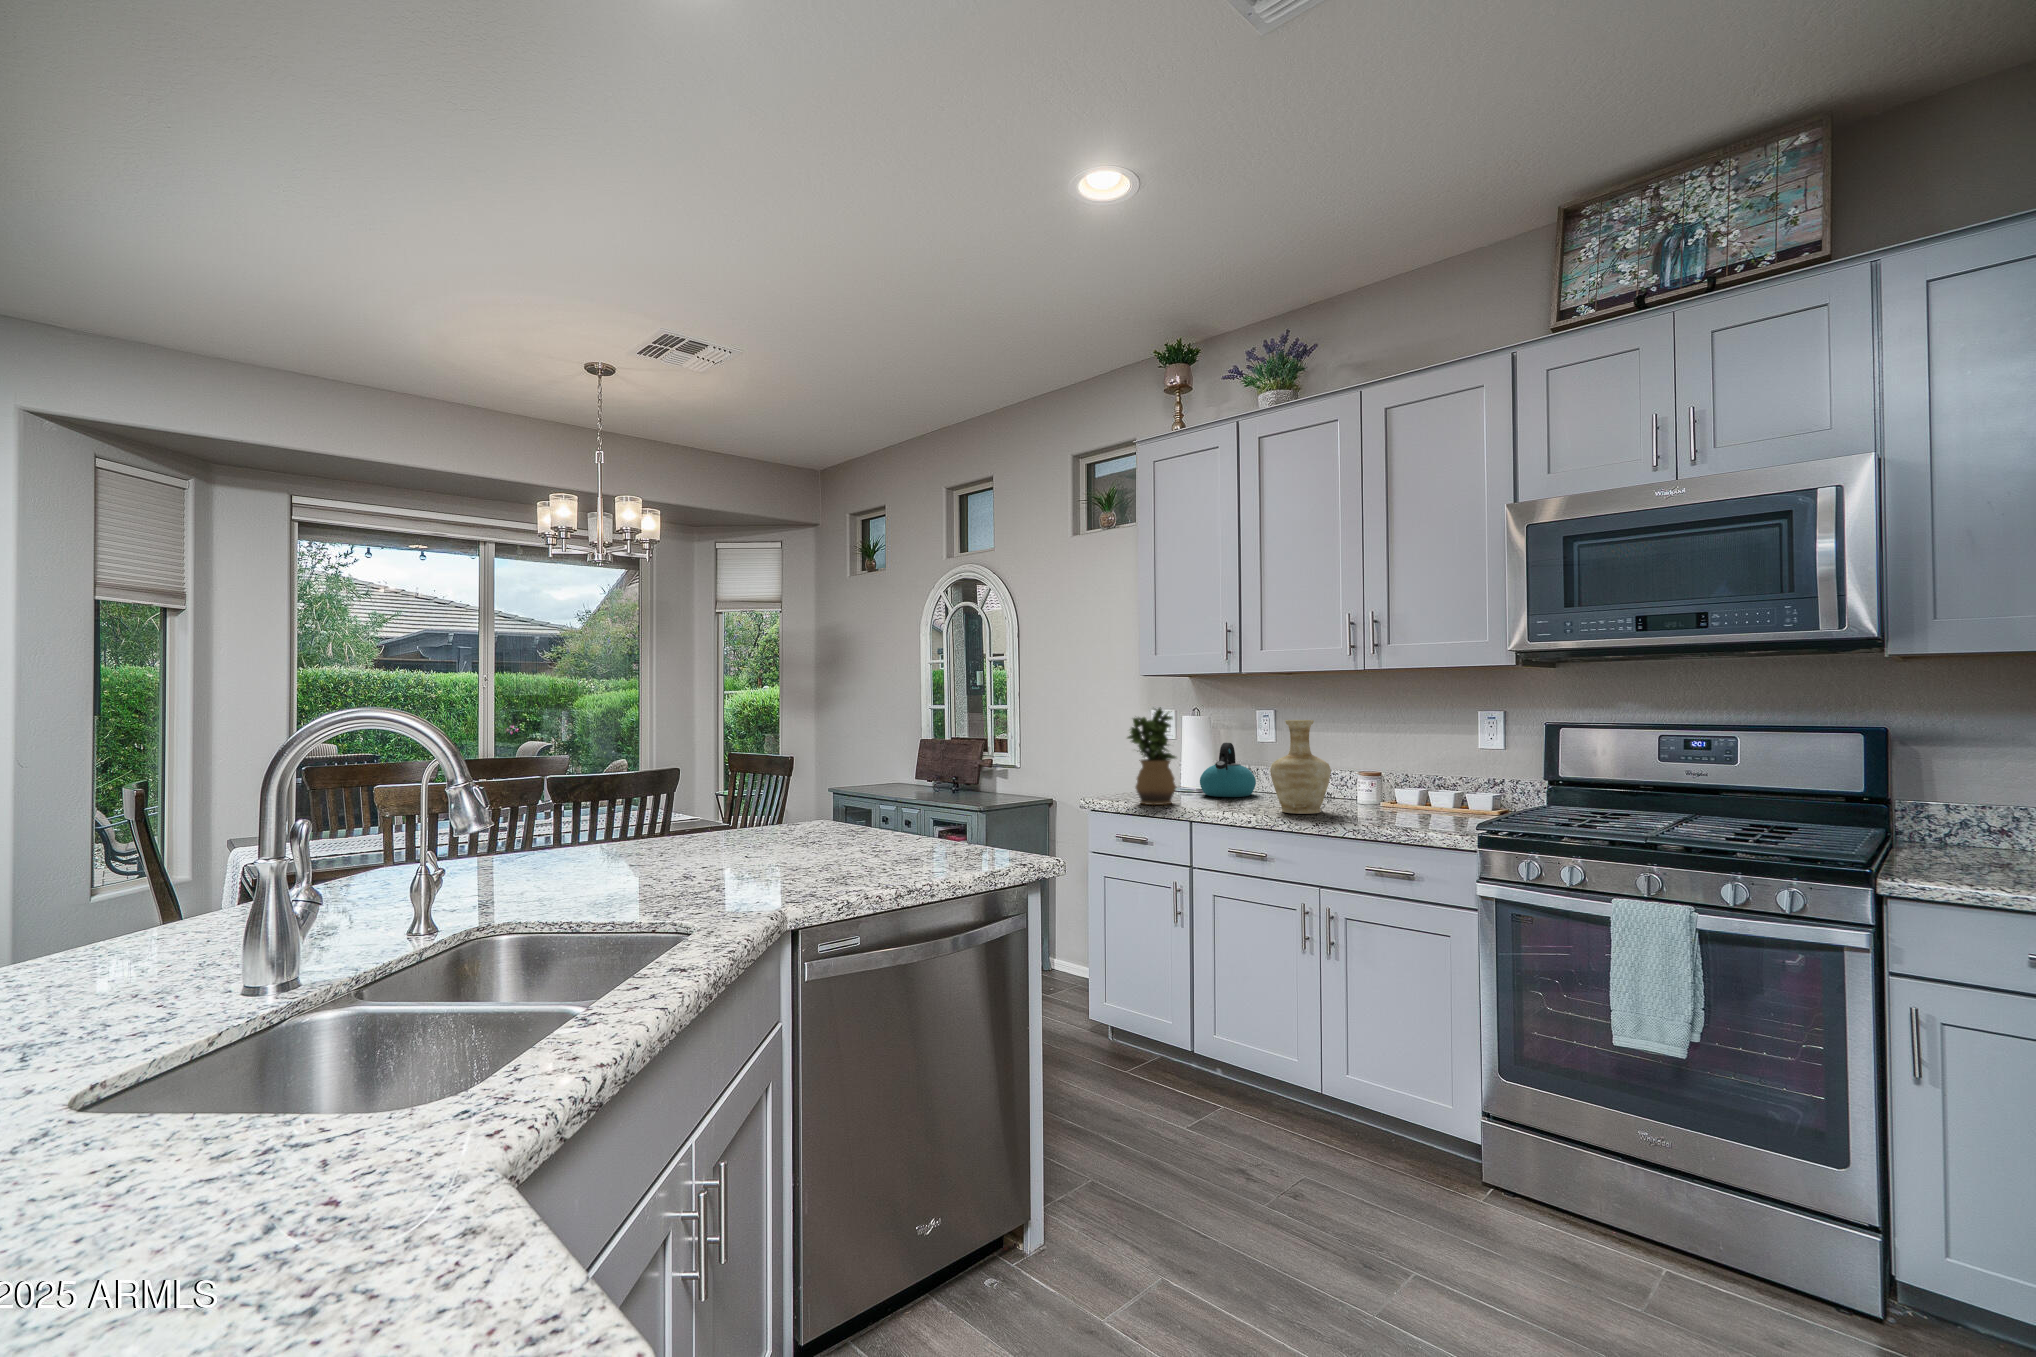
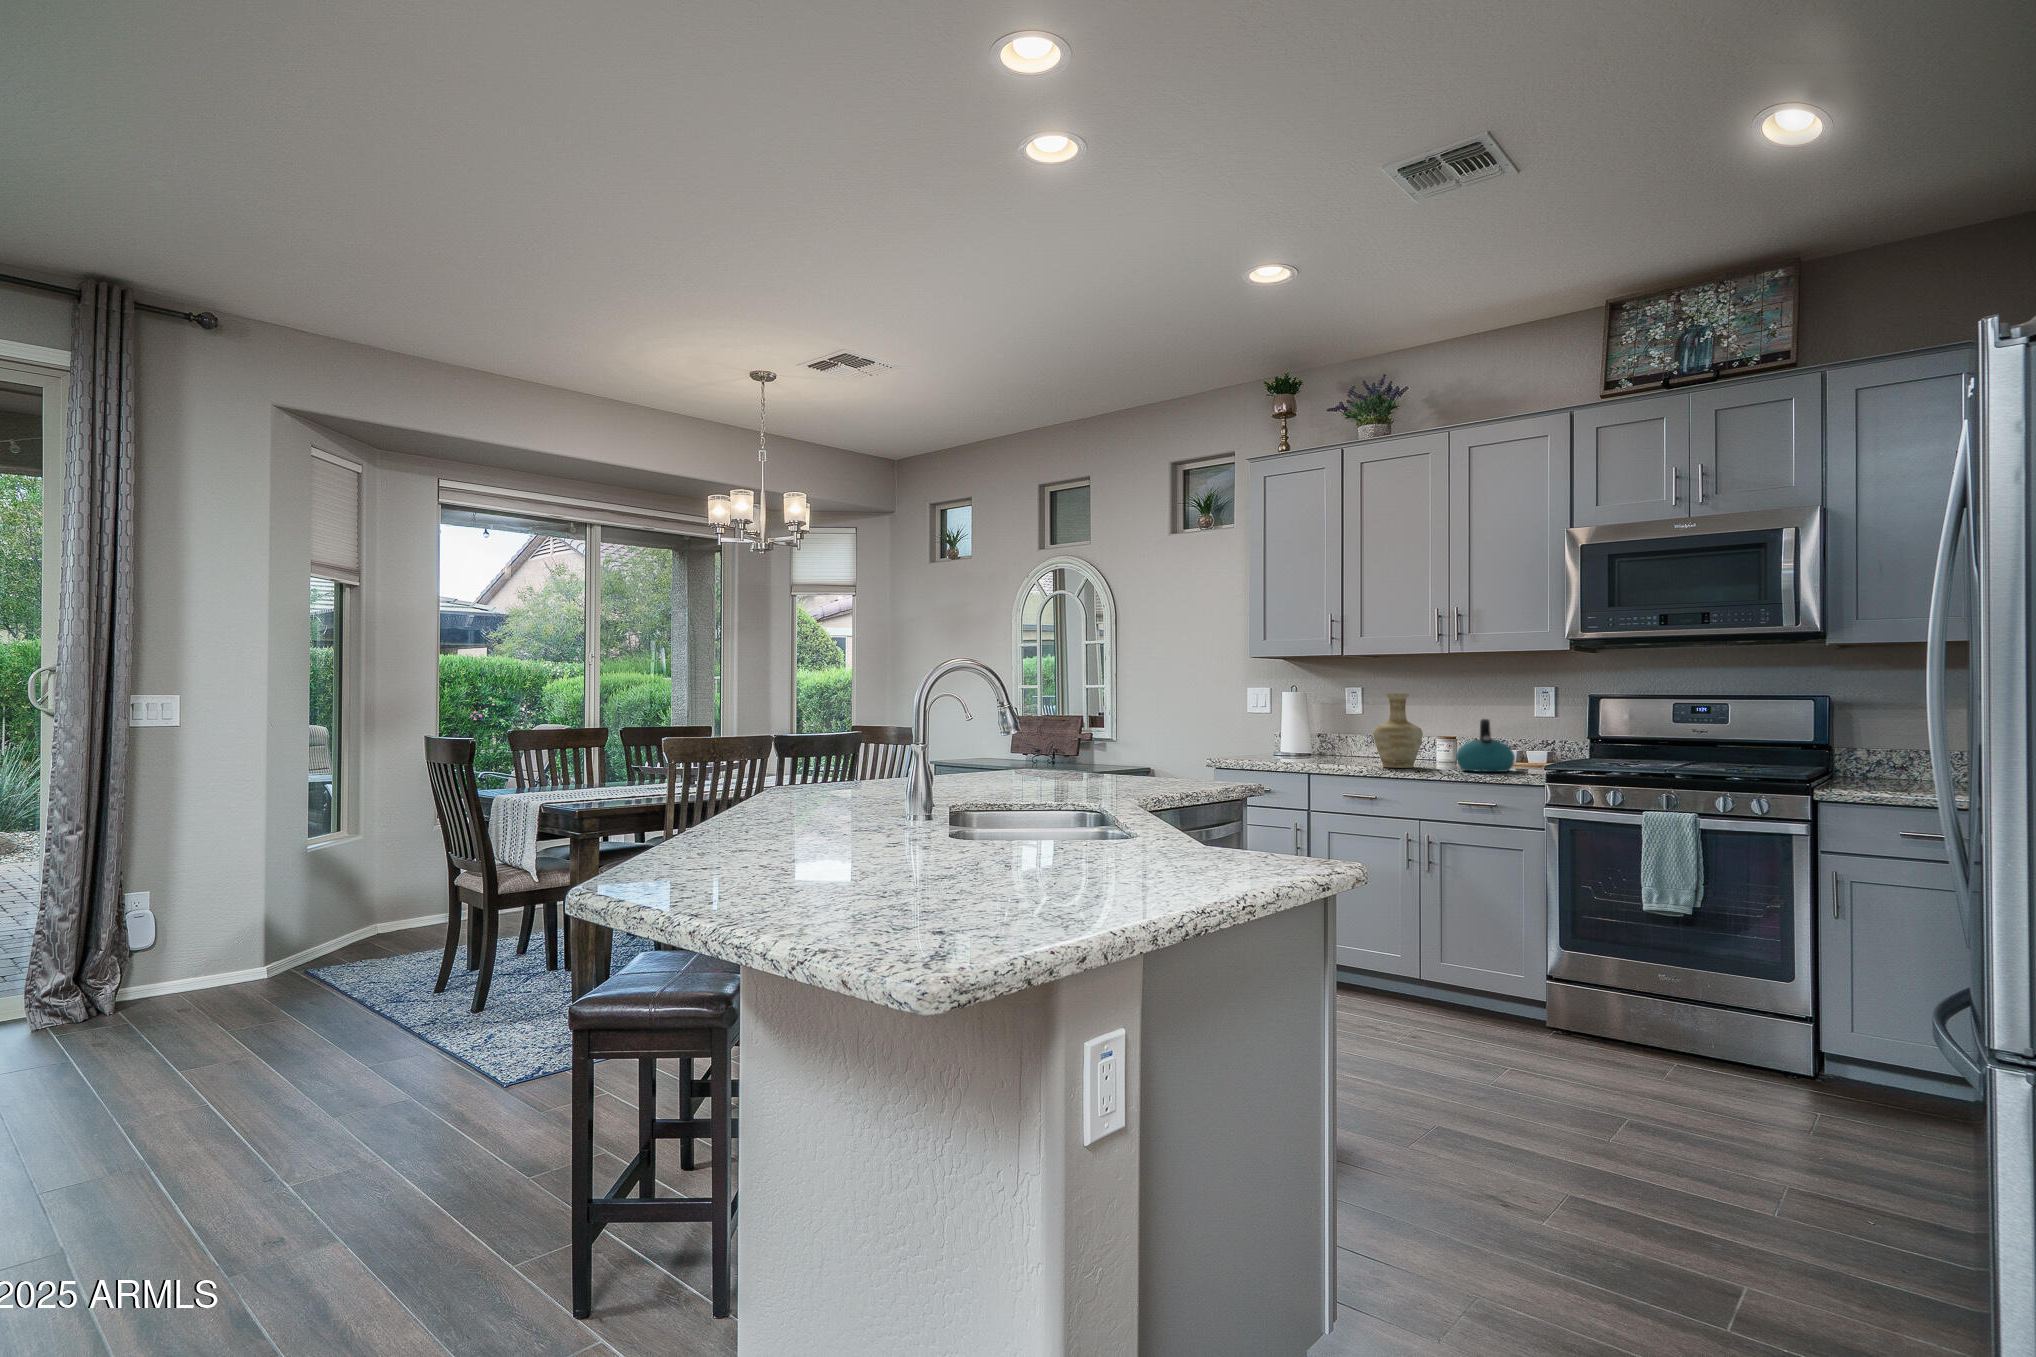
potted plant: present [1127,707,1176,805] -> none [1247,684,1290,764]
kettle: present [1200,743,1256,797] -> present [1456,719,1515,772]

